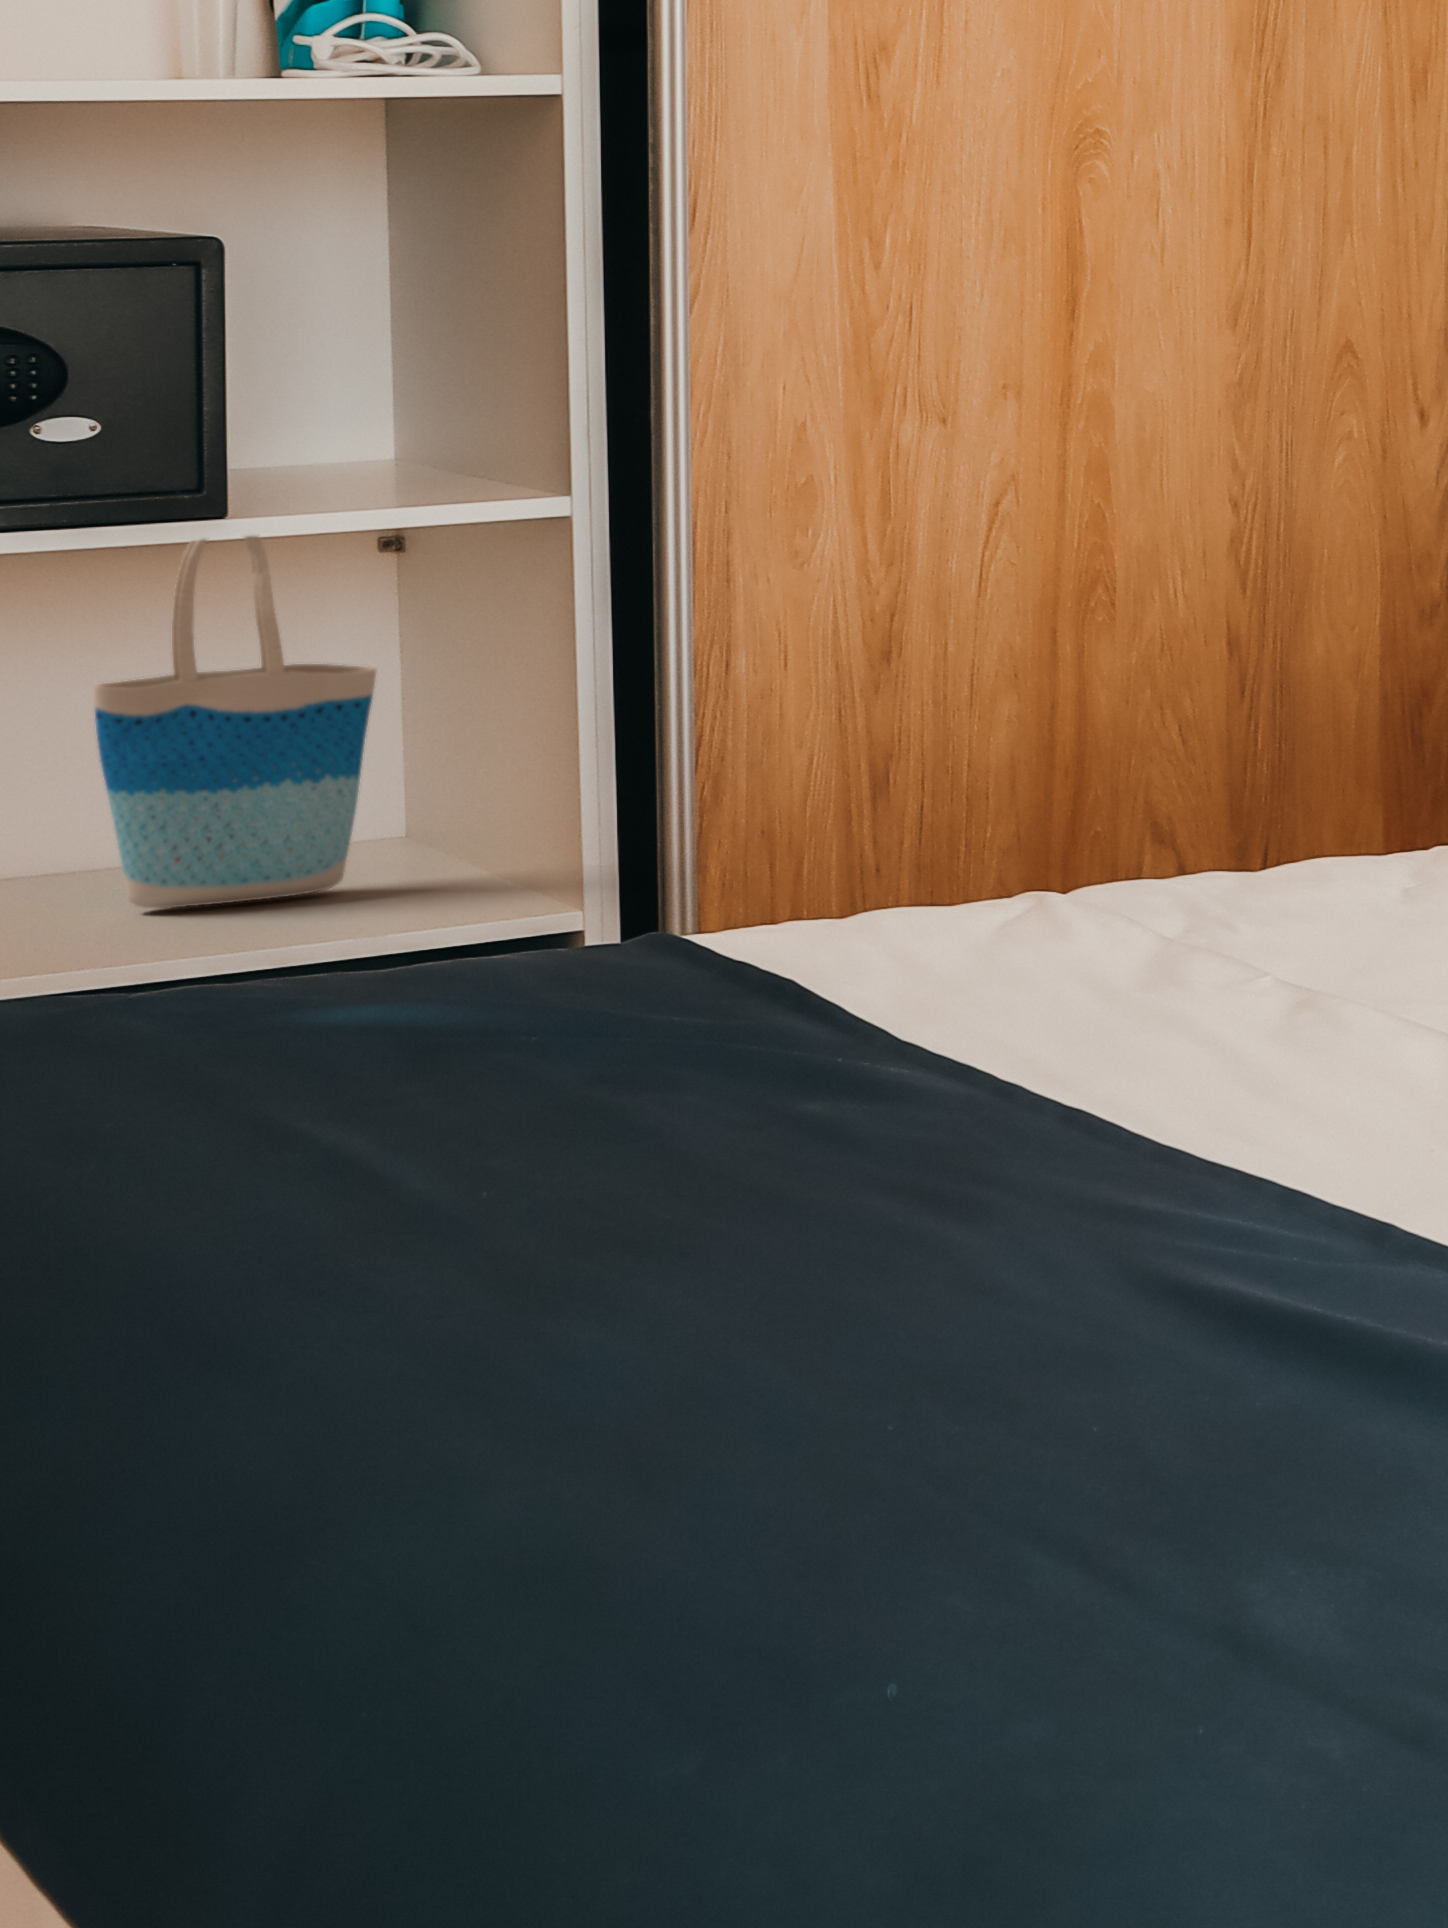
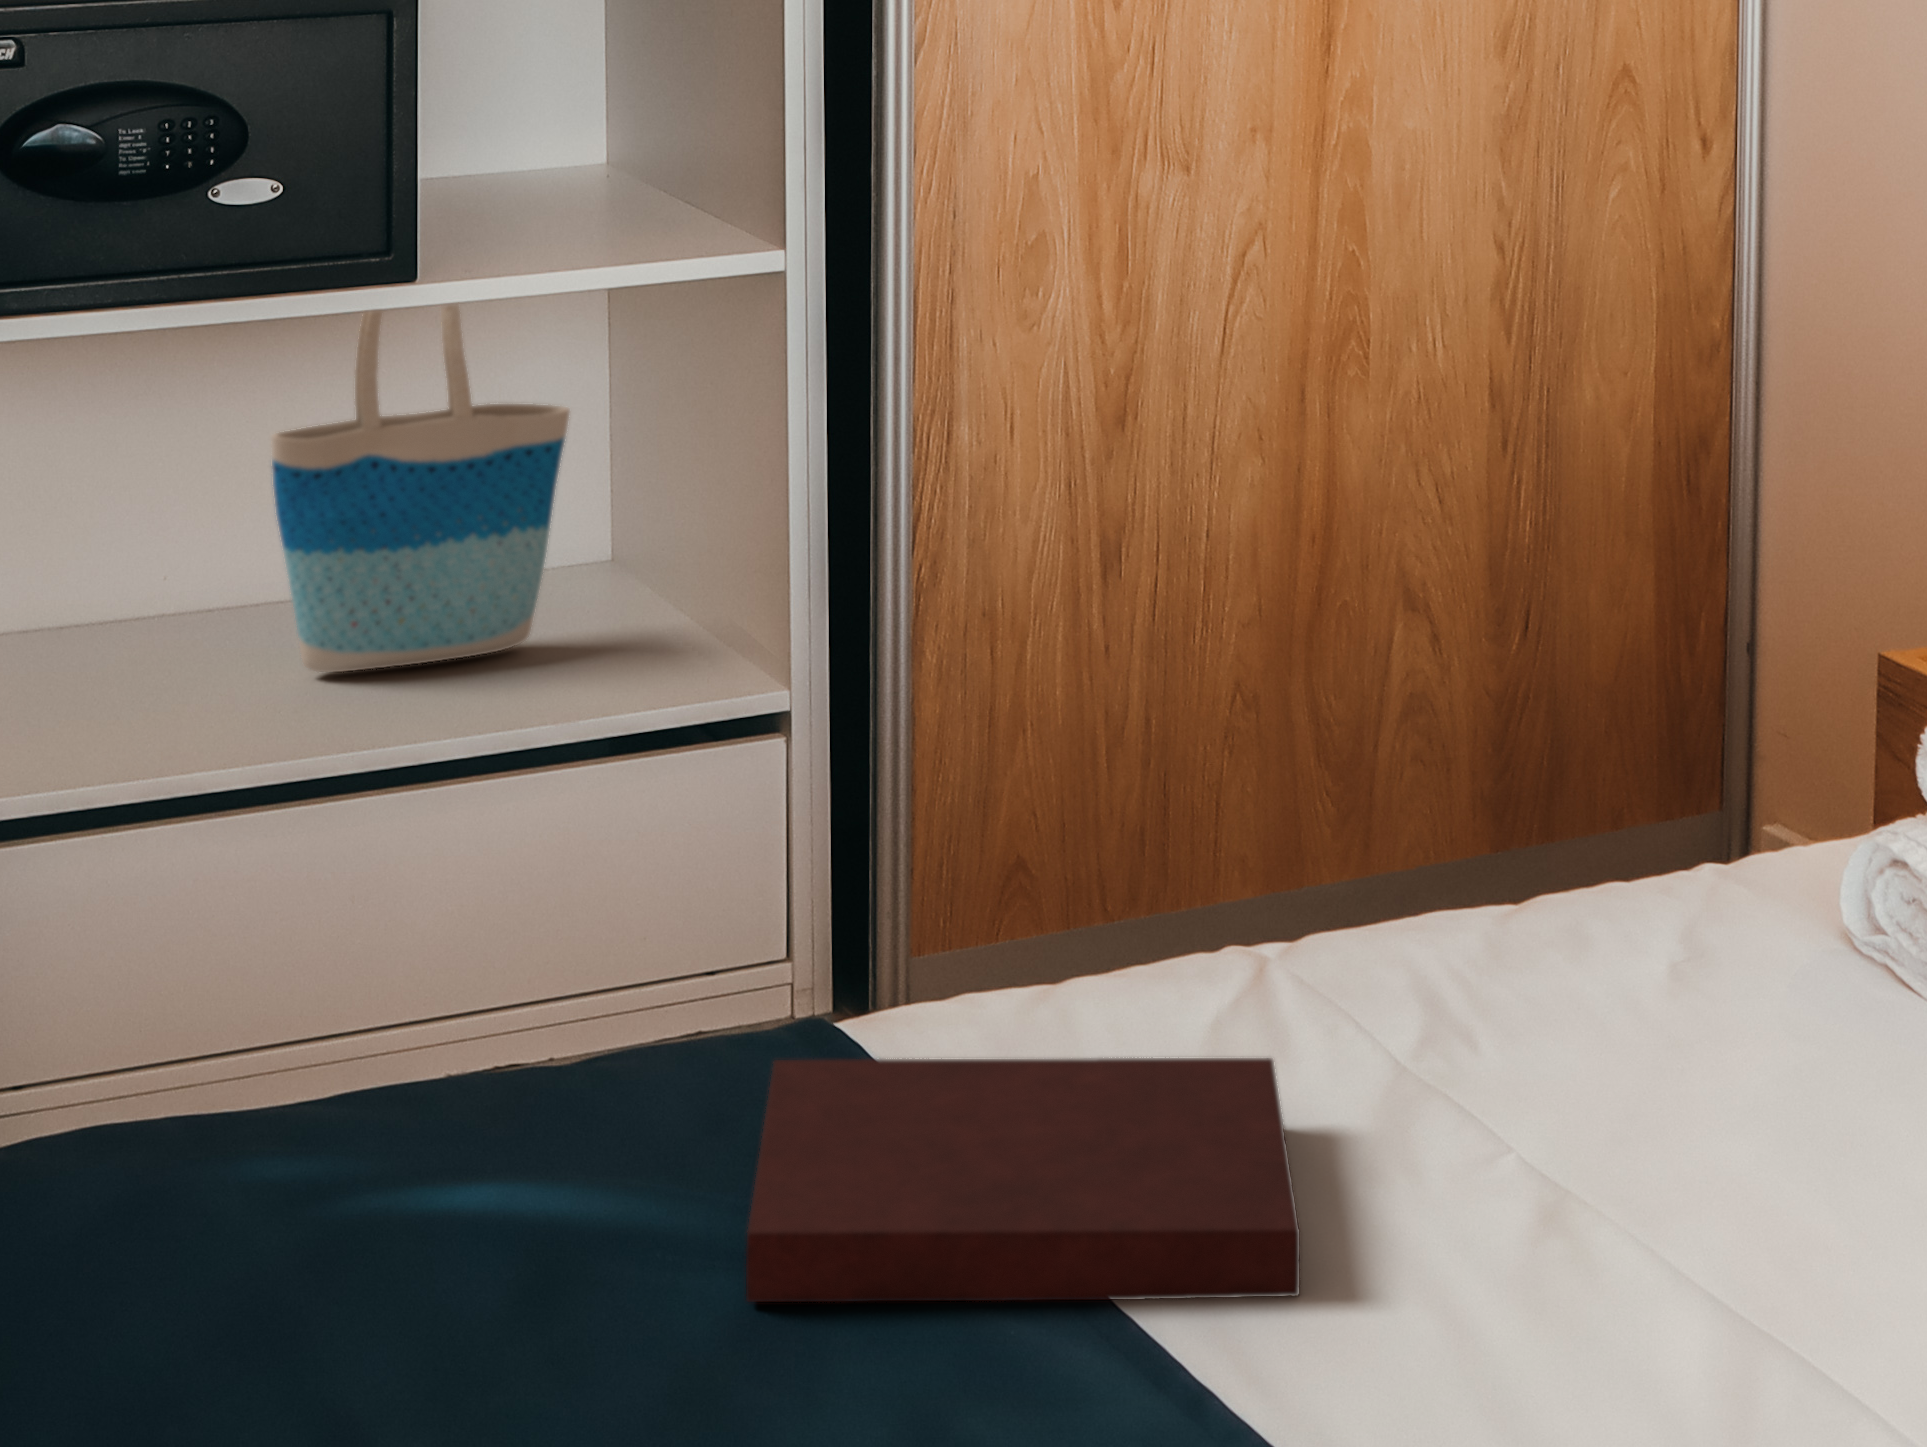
notebook: none [604,925,1091,1070] -> present [746,1058,1300,1302]

